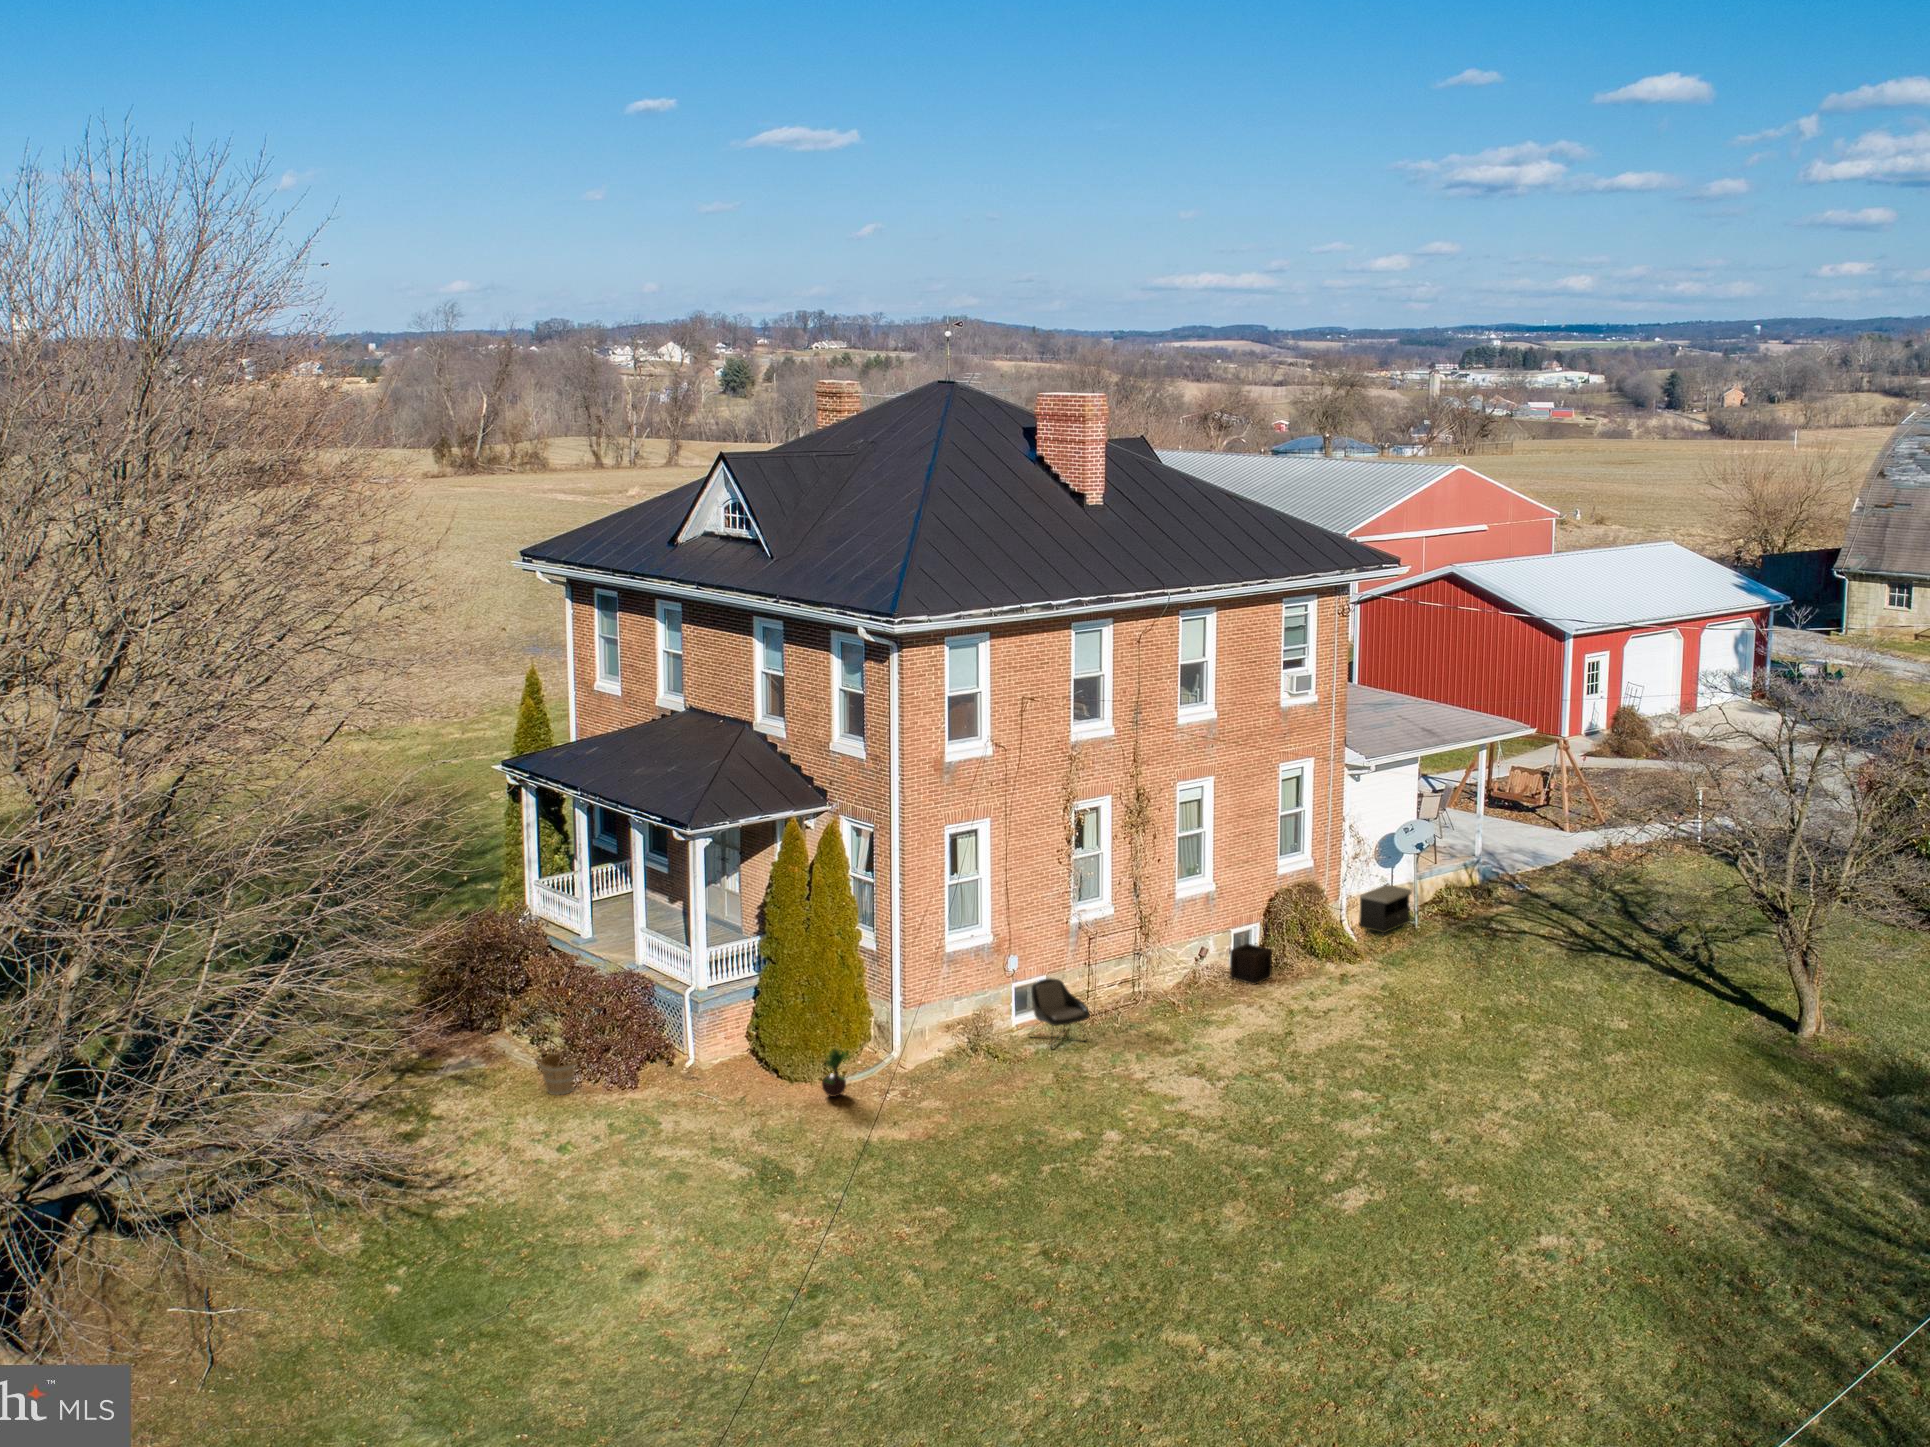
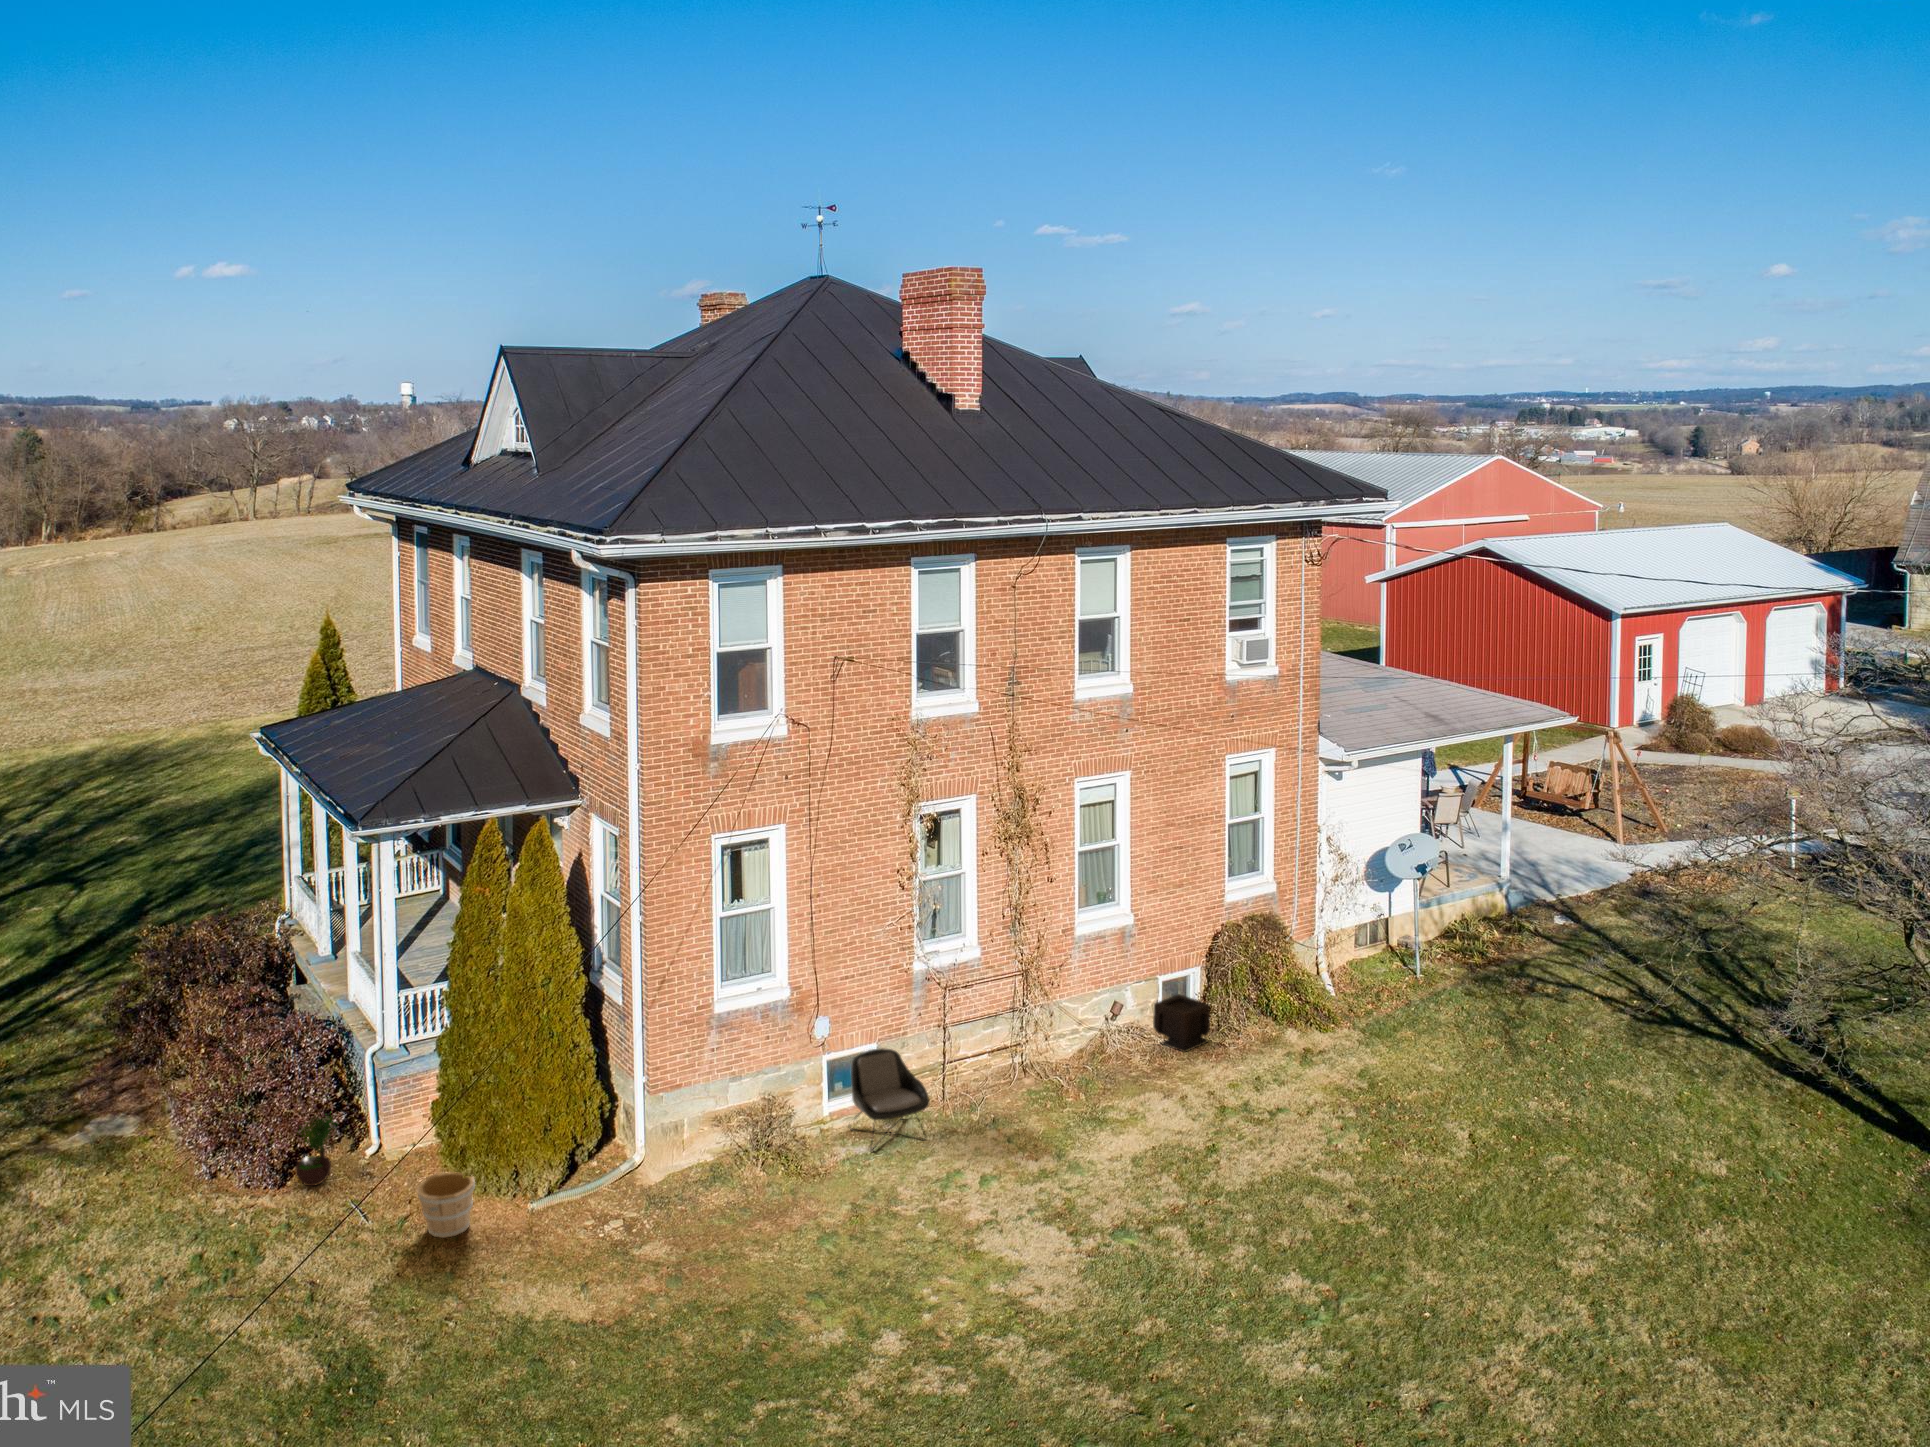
storage bench: present [1359,885,1412,934] -> none [1340,913,1410,981]
potted tree: present [822,1049,847,1097] -> present [295,1117,333,1186]
wooden bucket: present [540,1054,575,1095] -> present [417,1172,475,1238]

